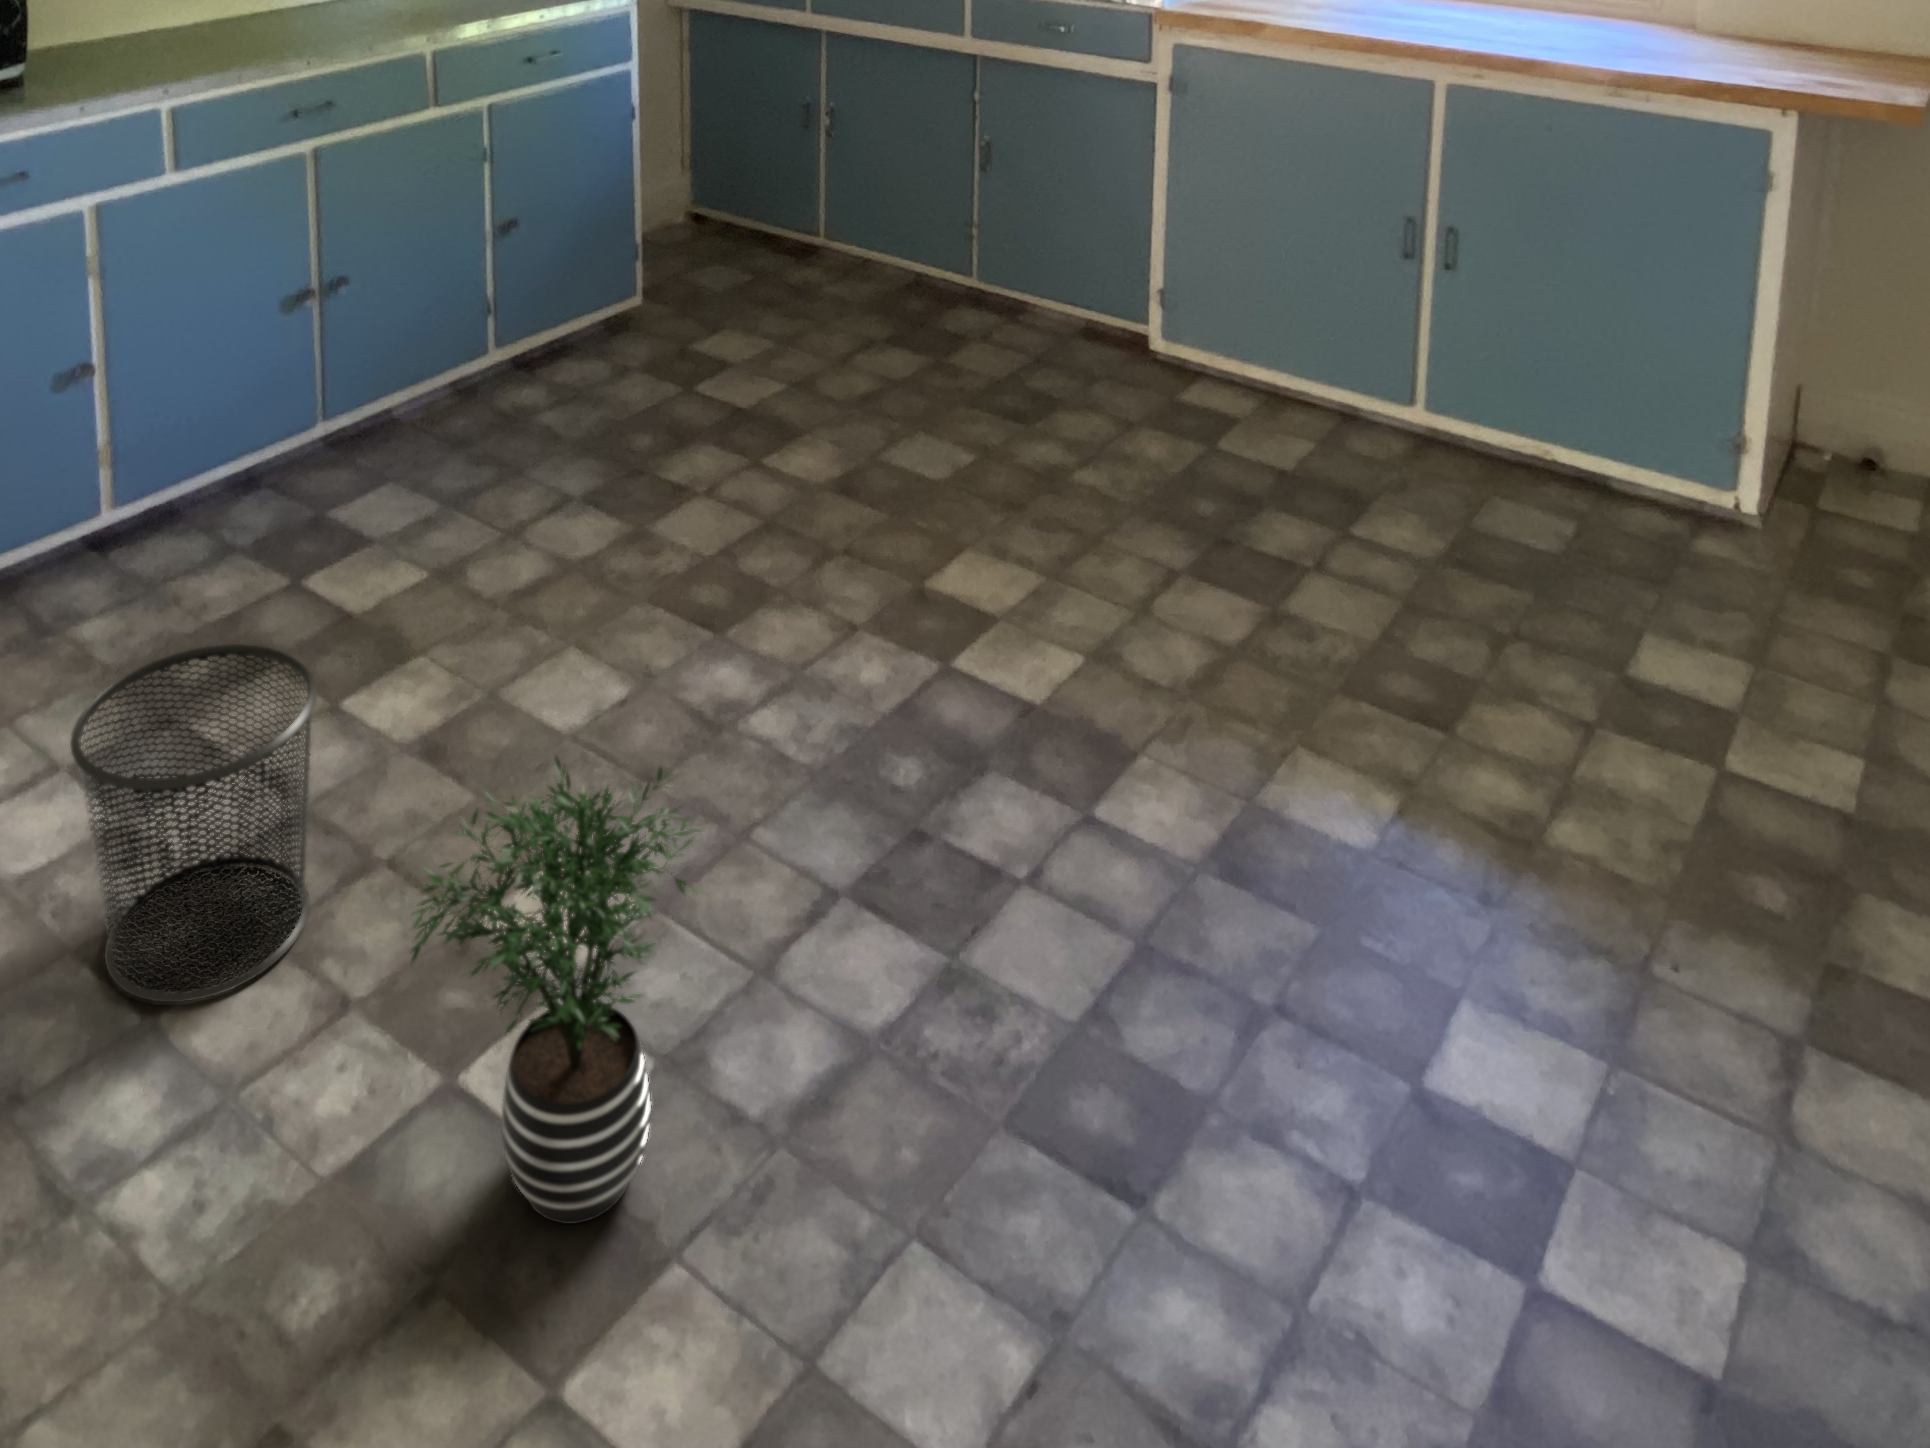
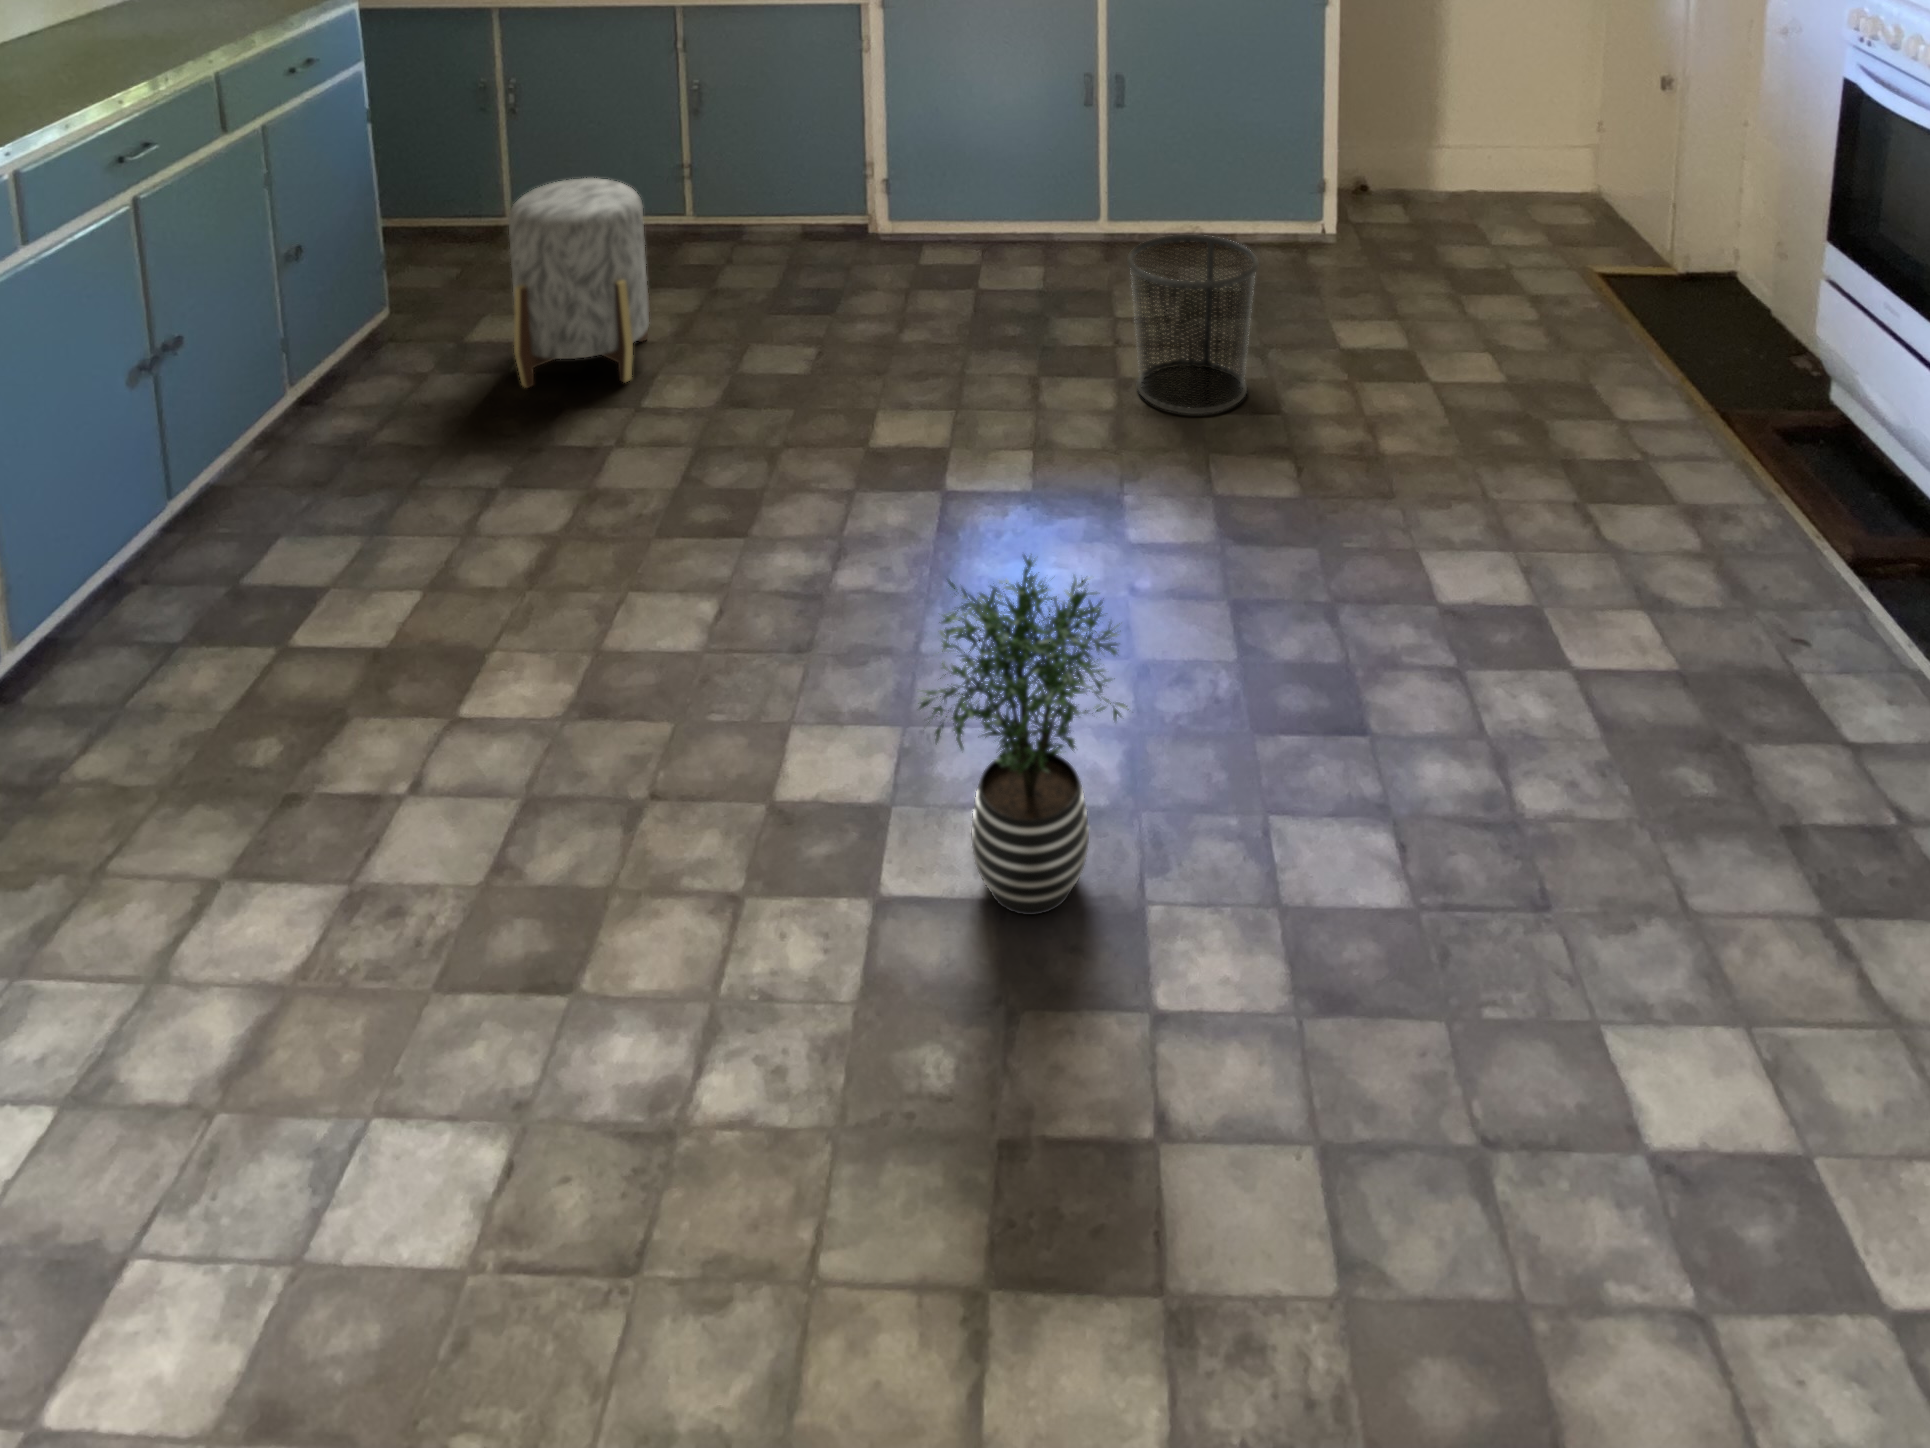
stool: none [678,216,836,440] -> present [508,178,650,388]
waste bin: present [70,644,317,1002] -> present [1127,235,1259,414]

